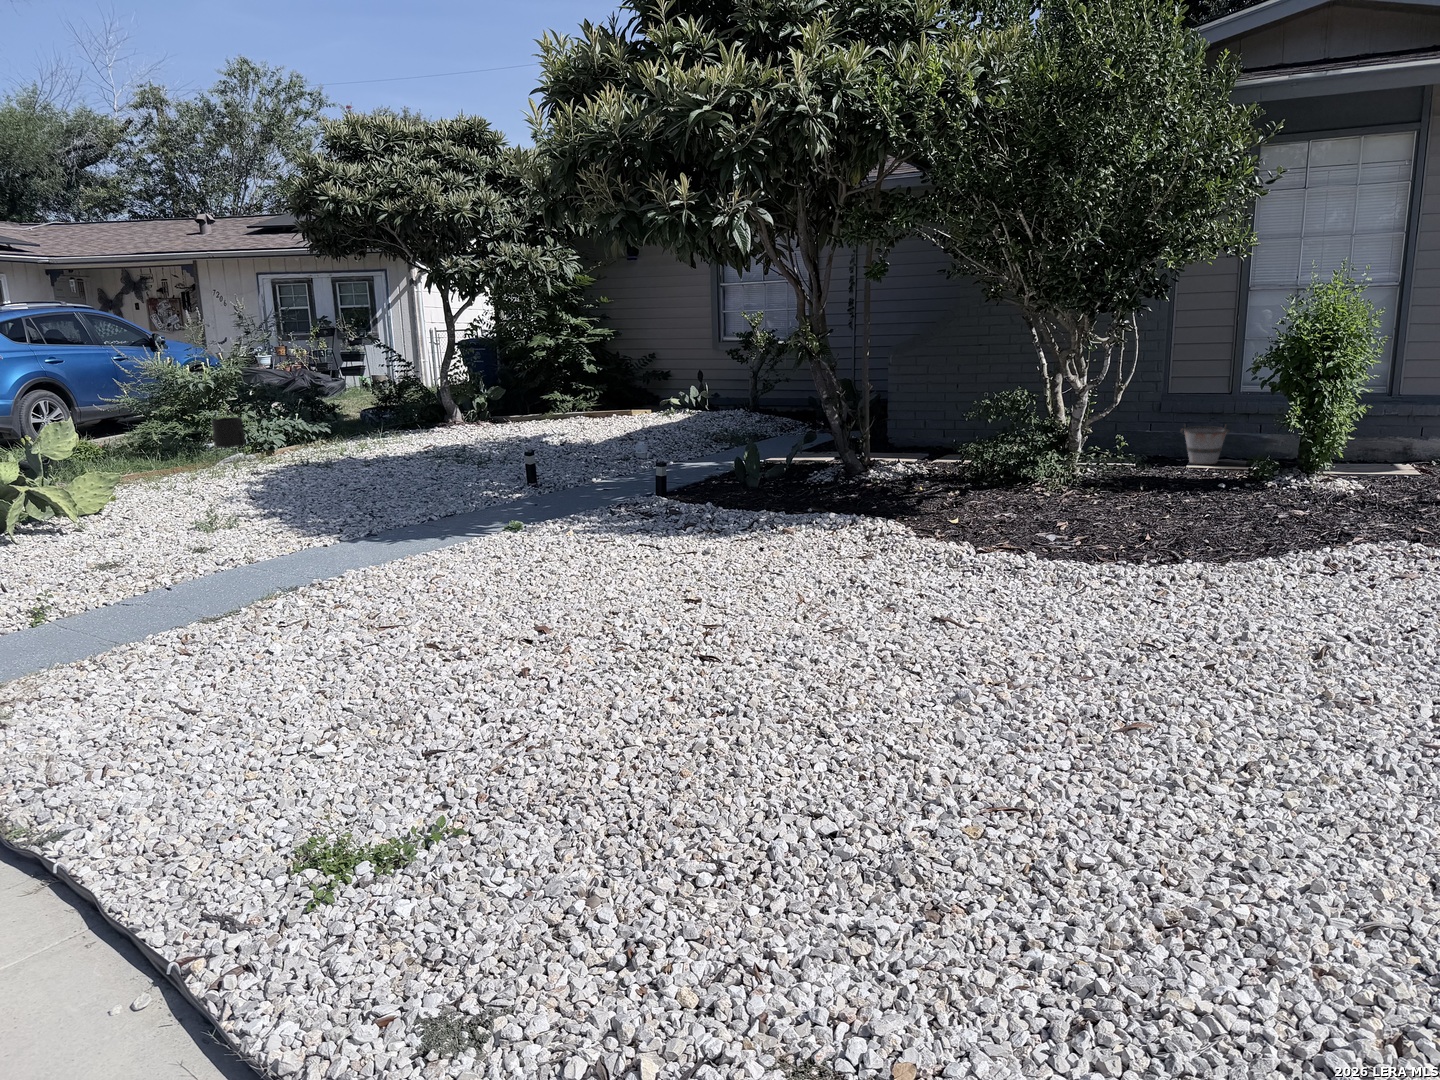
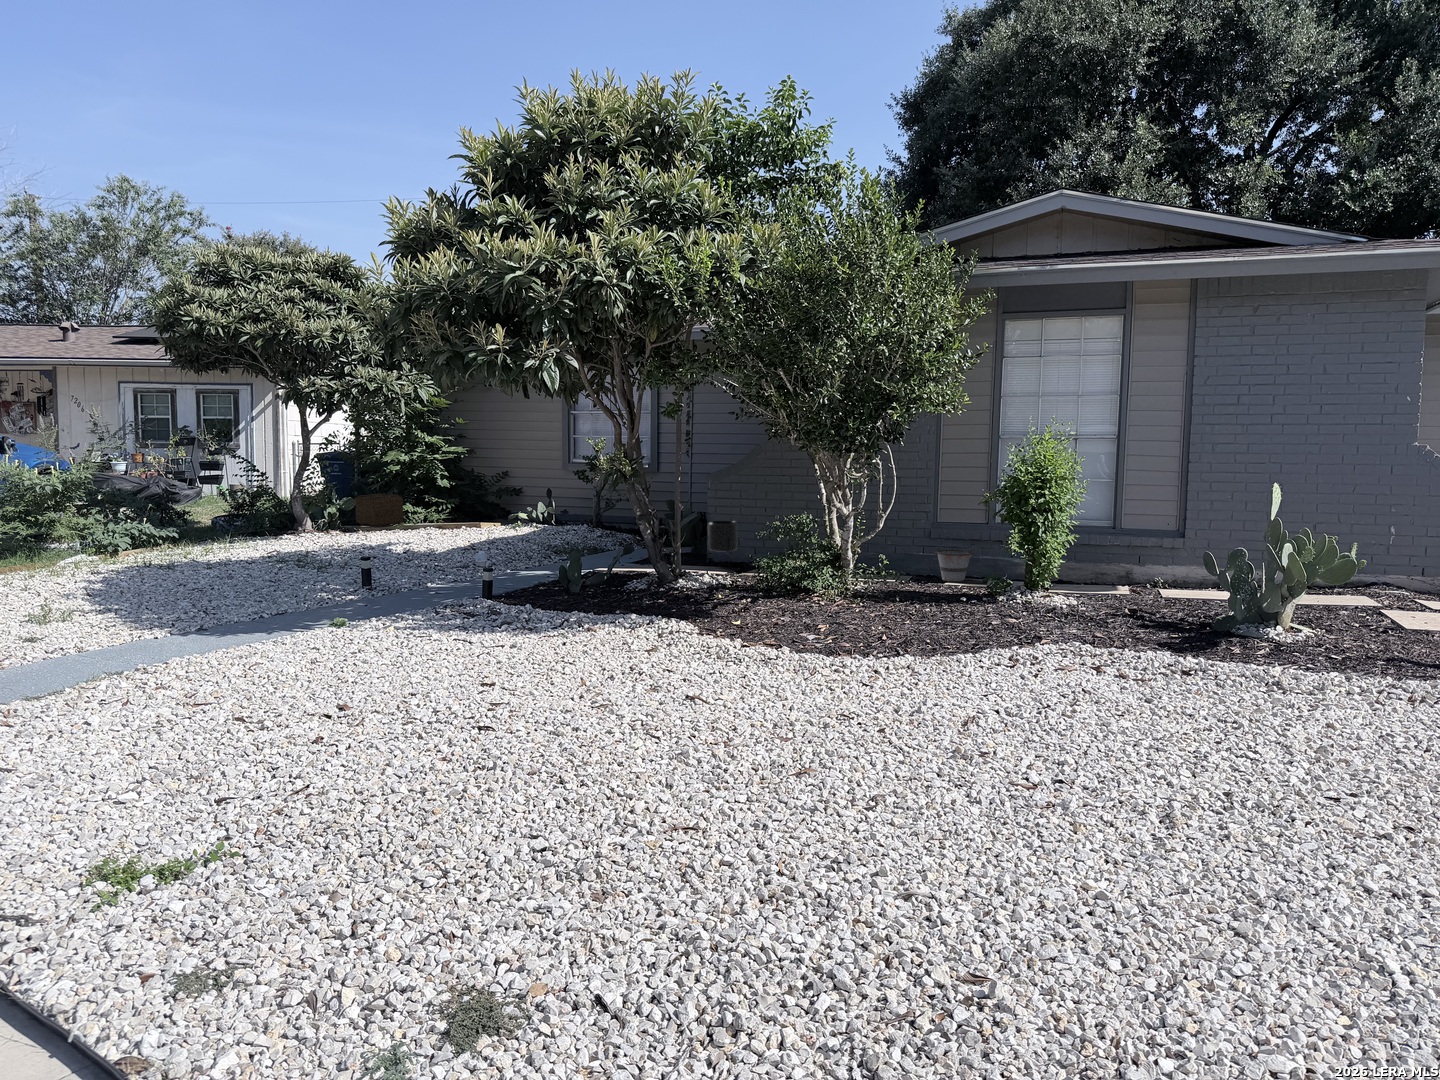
wooden crate: none [503,379,555,416] -> present [355,493,404,527]
planter: present [211,417,246,457] -> present [707,521,738,552]

